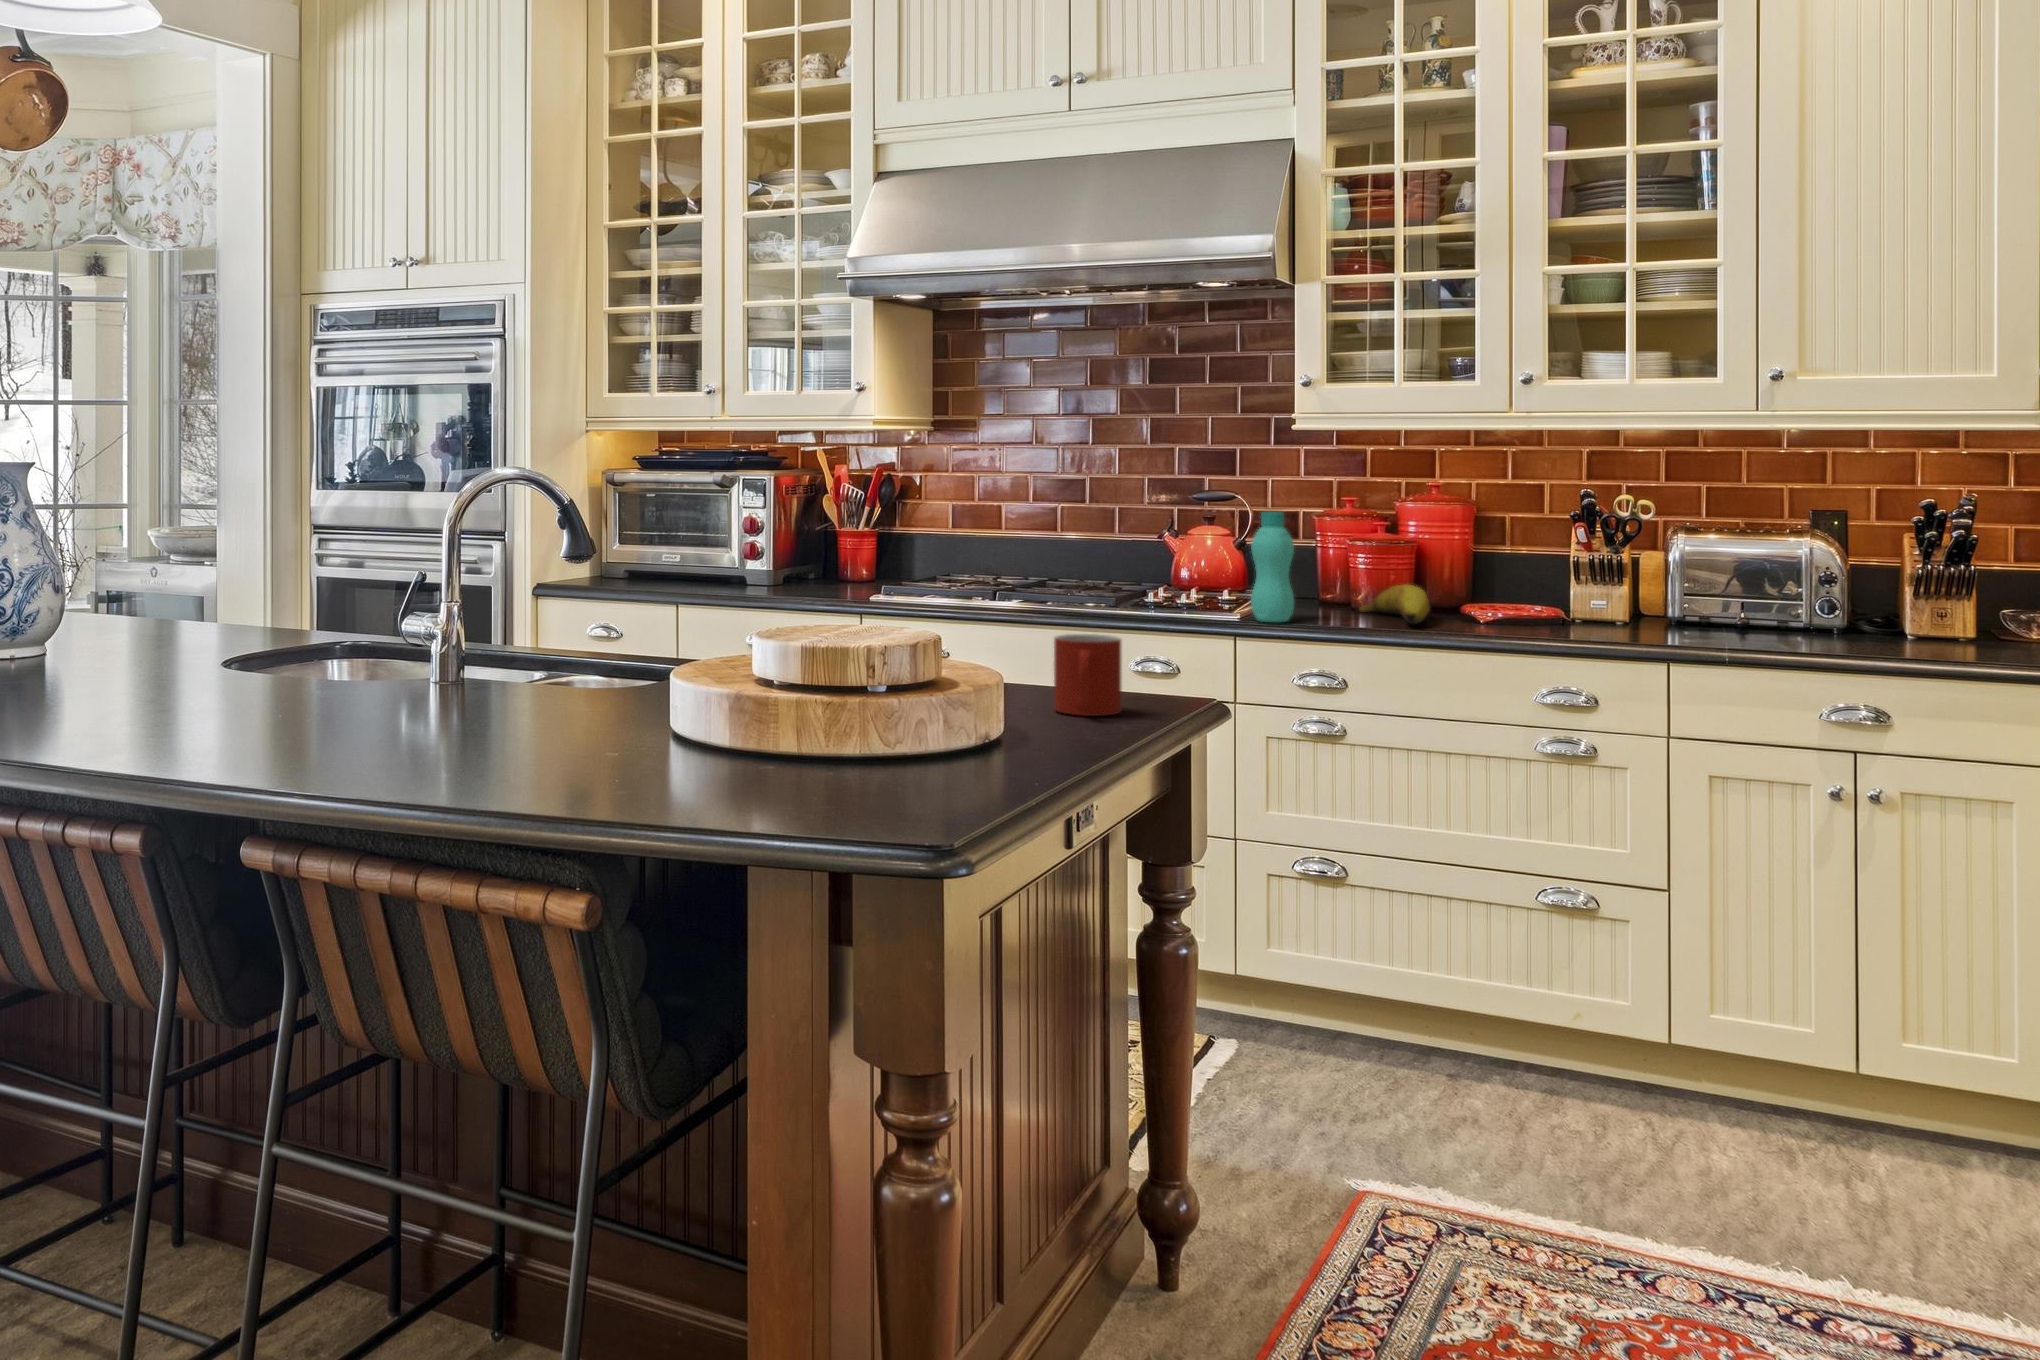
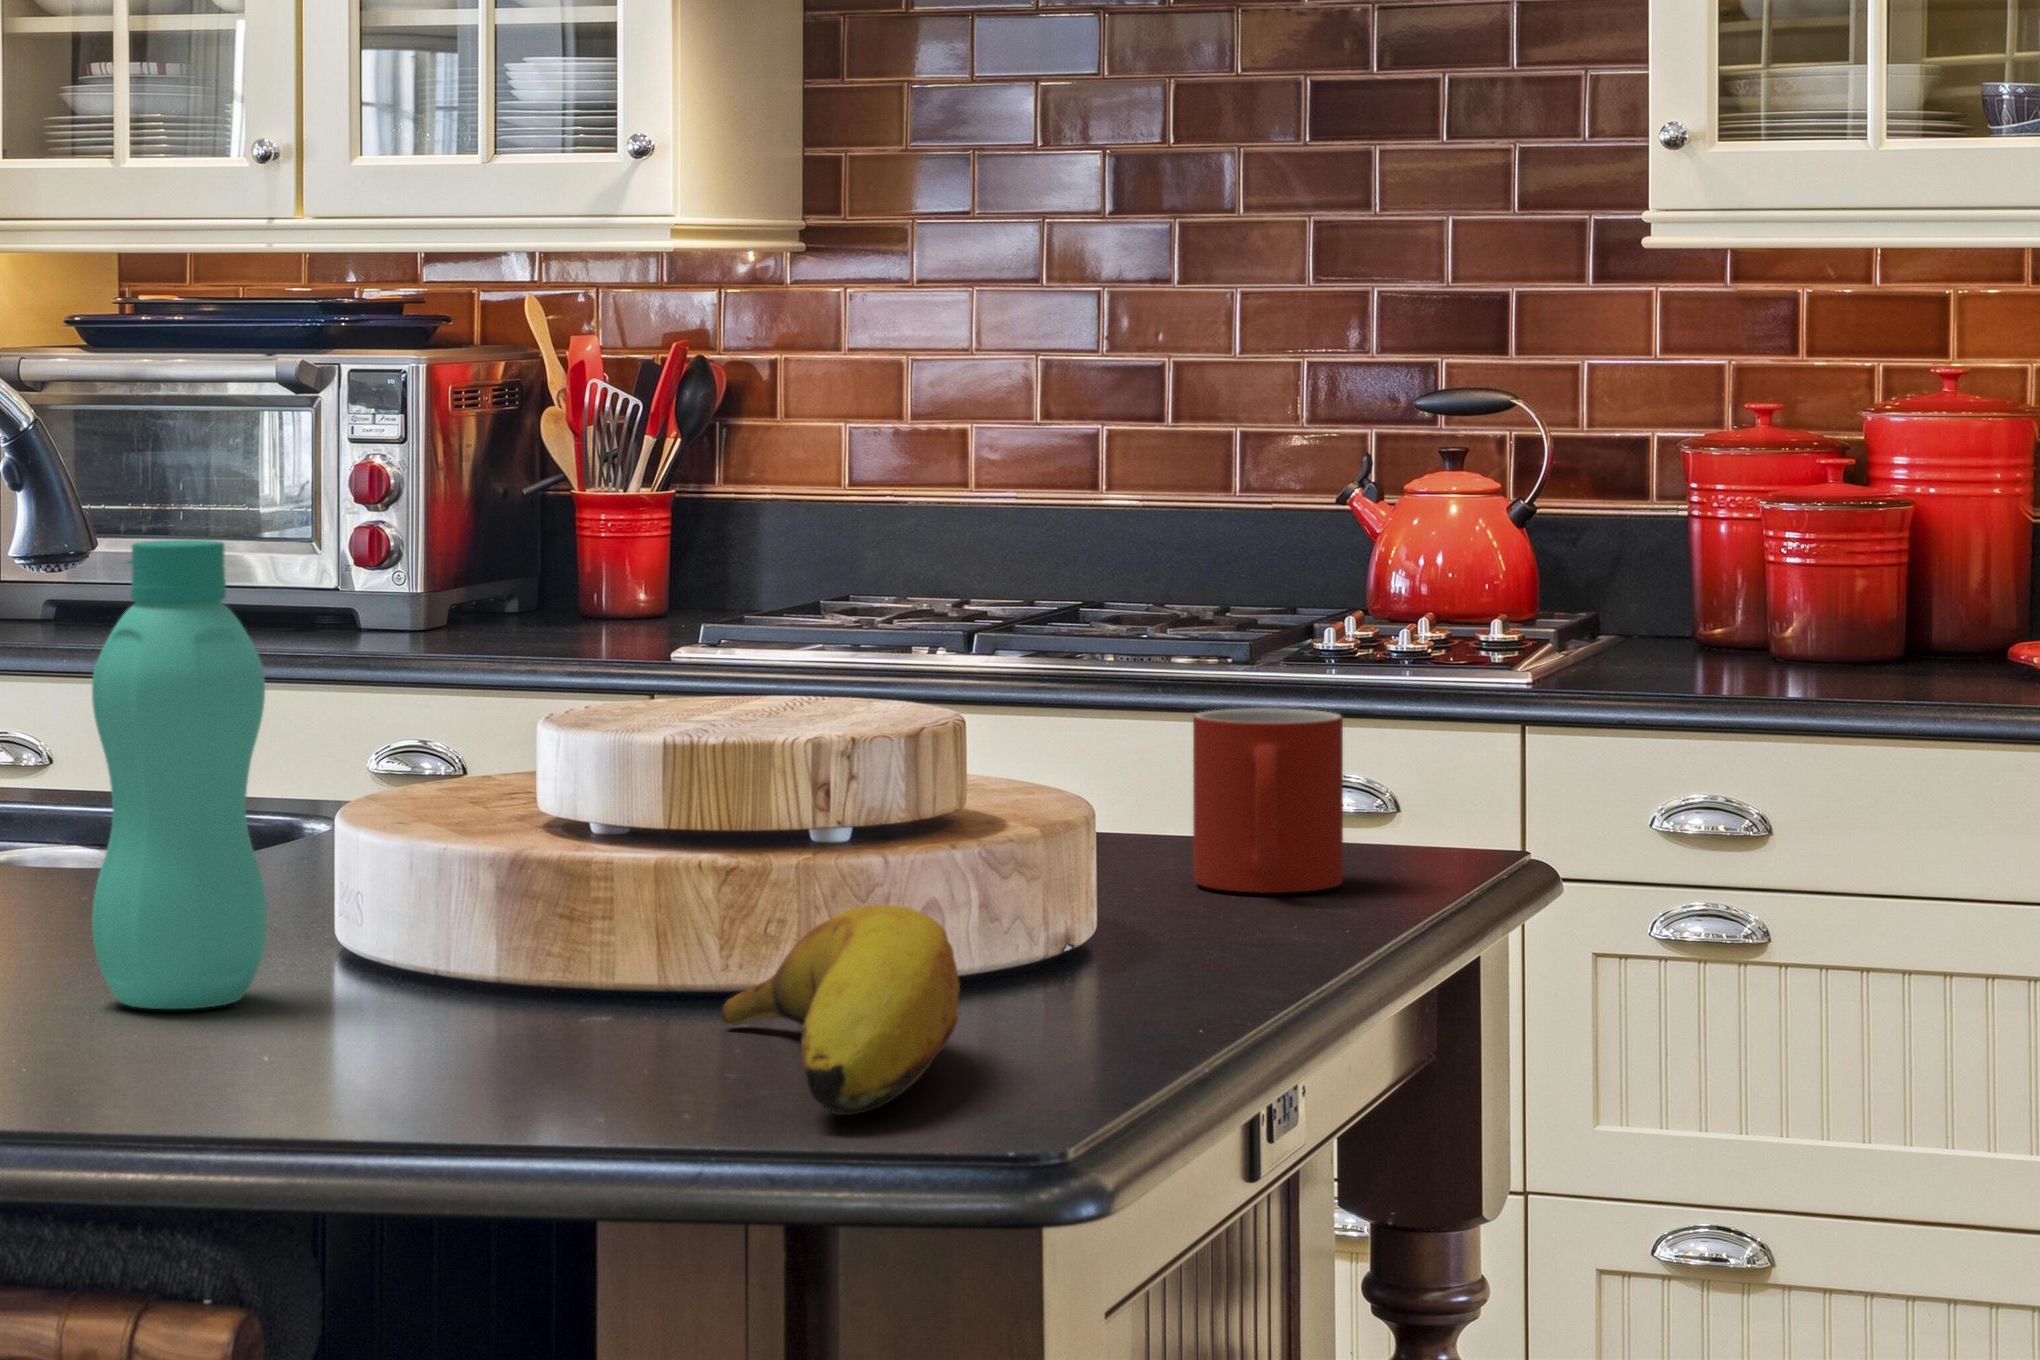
bottle: present [1251,512,1294,622] -> present [92,540,267,1009]
fruit: present [1359,585,1430,624] -> present [722,905,960,1115]

